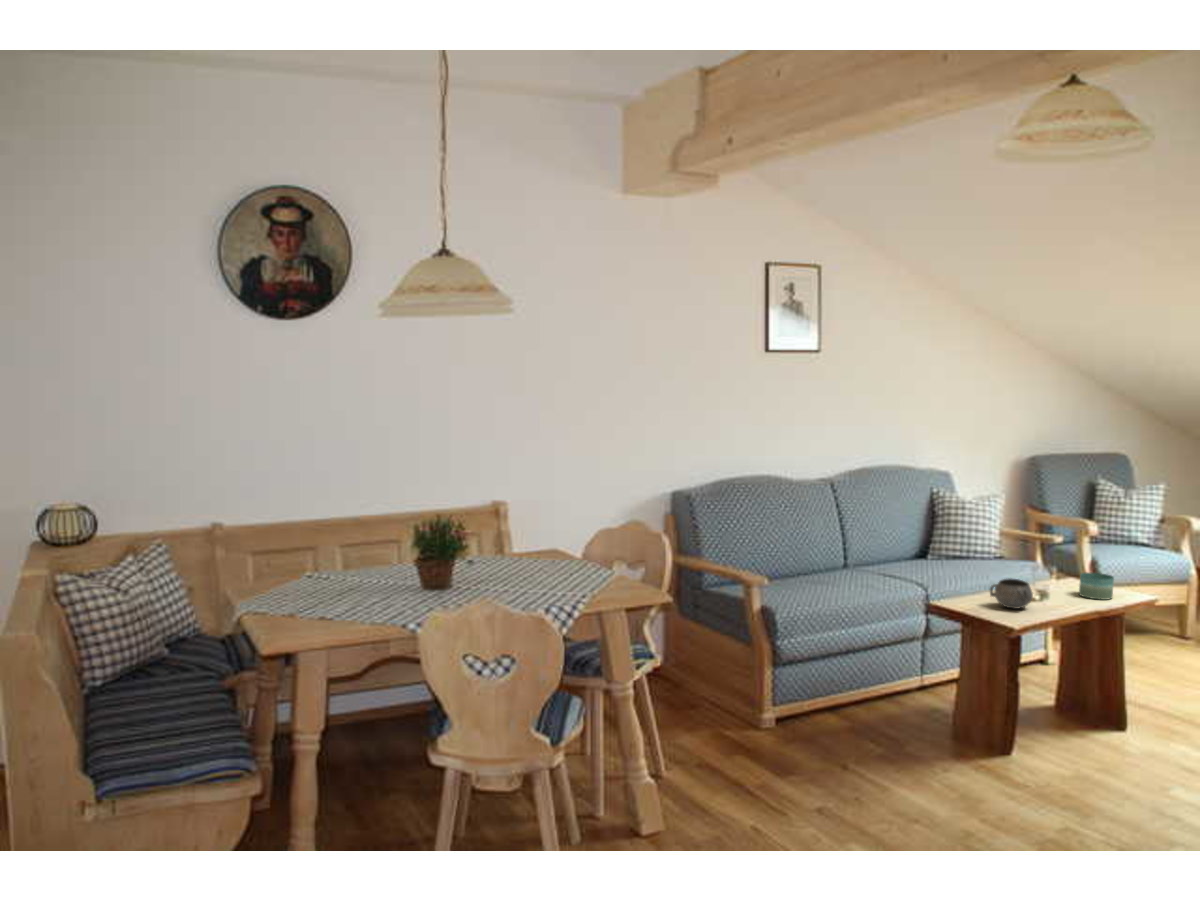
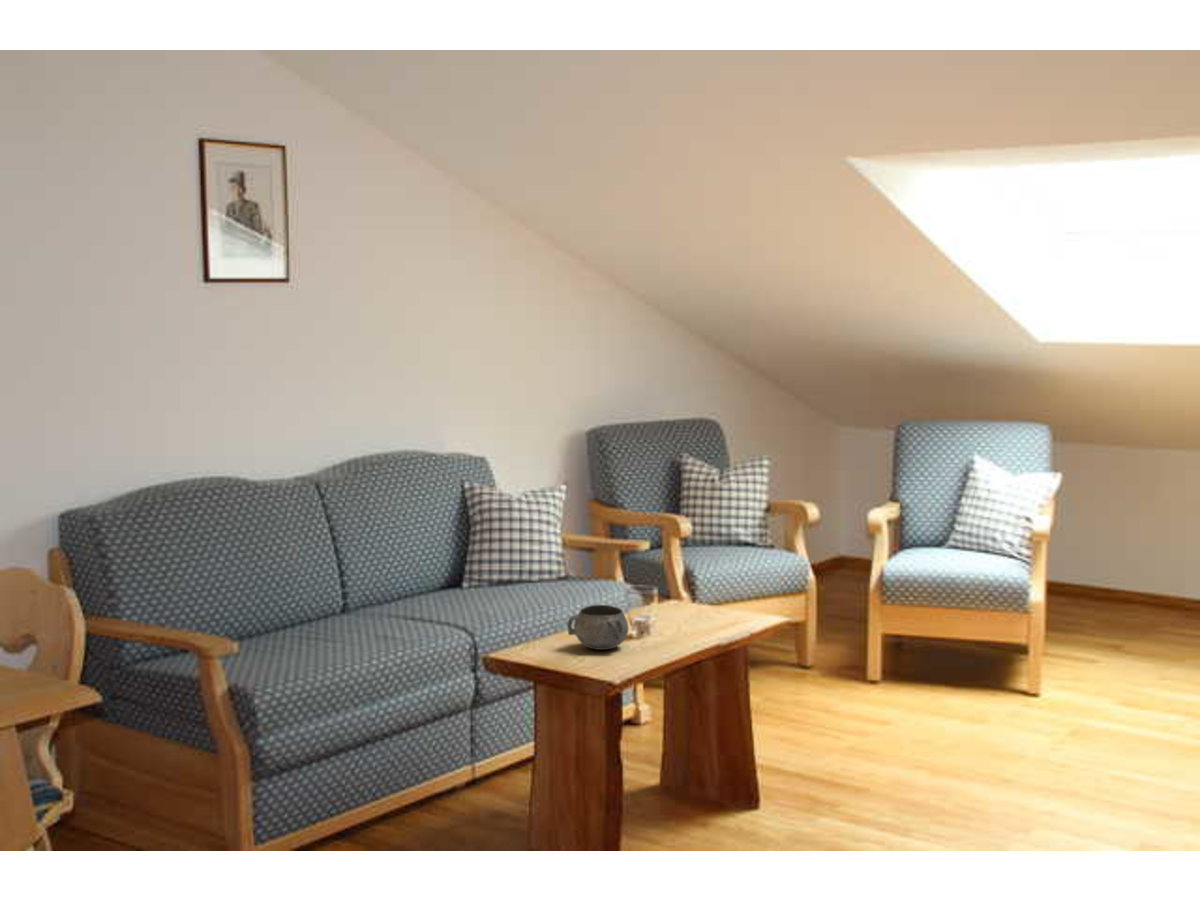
candle: present [1079,573,1114,600] -> none [686,586,731,624]

